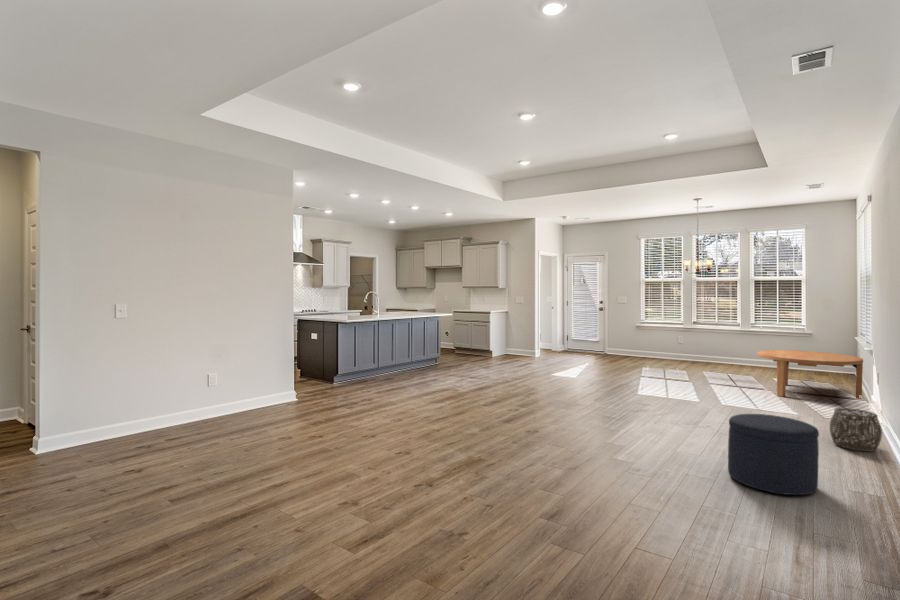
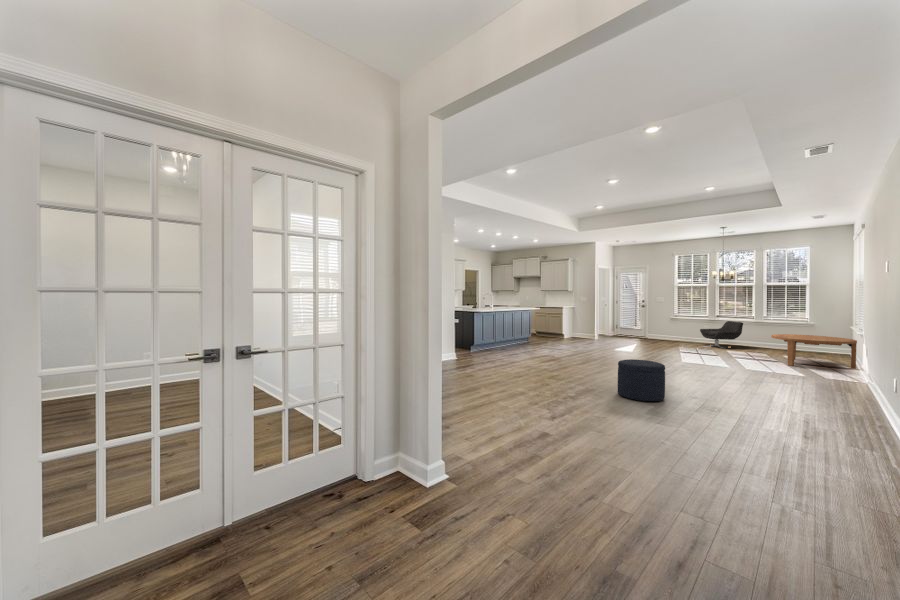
lounge chair: none [671,330,725,369] -> present [700,321,743,348]
woven basket: present [830,408,882,451] -> none [830,369,871,397]
ottoman: present [728,414,819,495] -> present [618,359,665,401]

